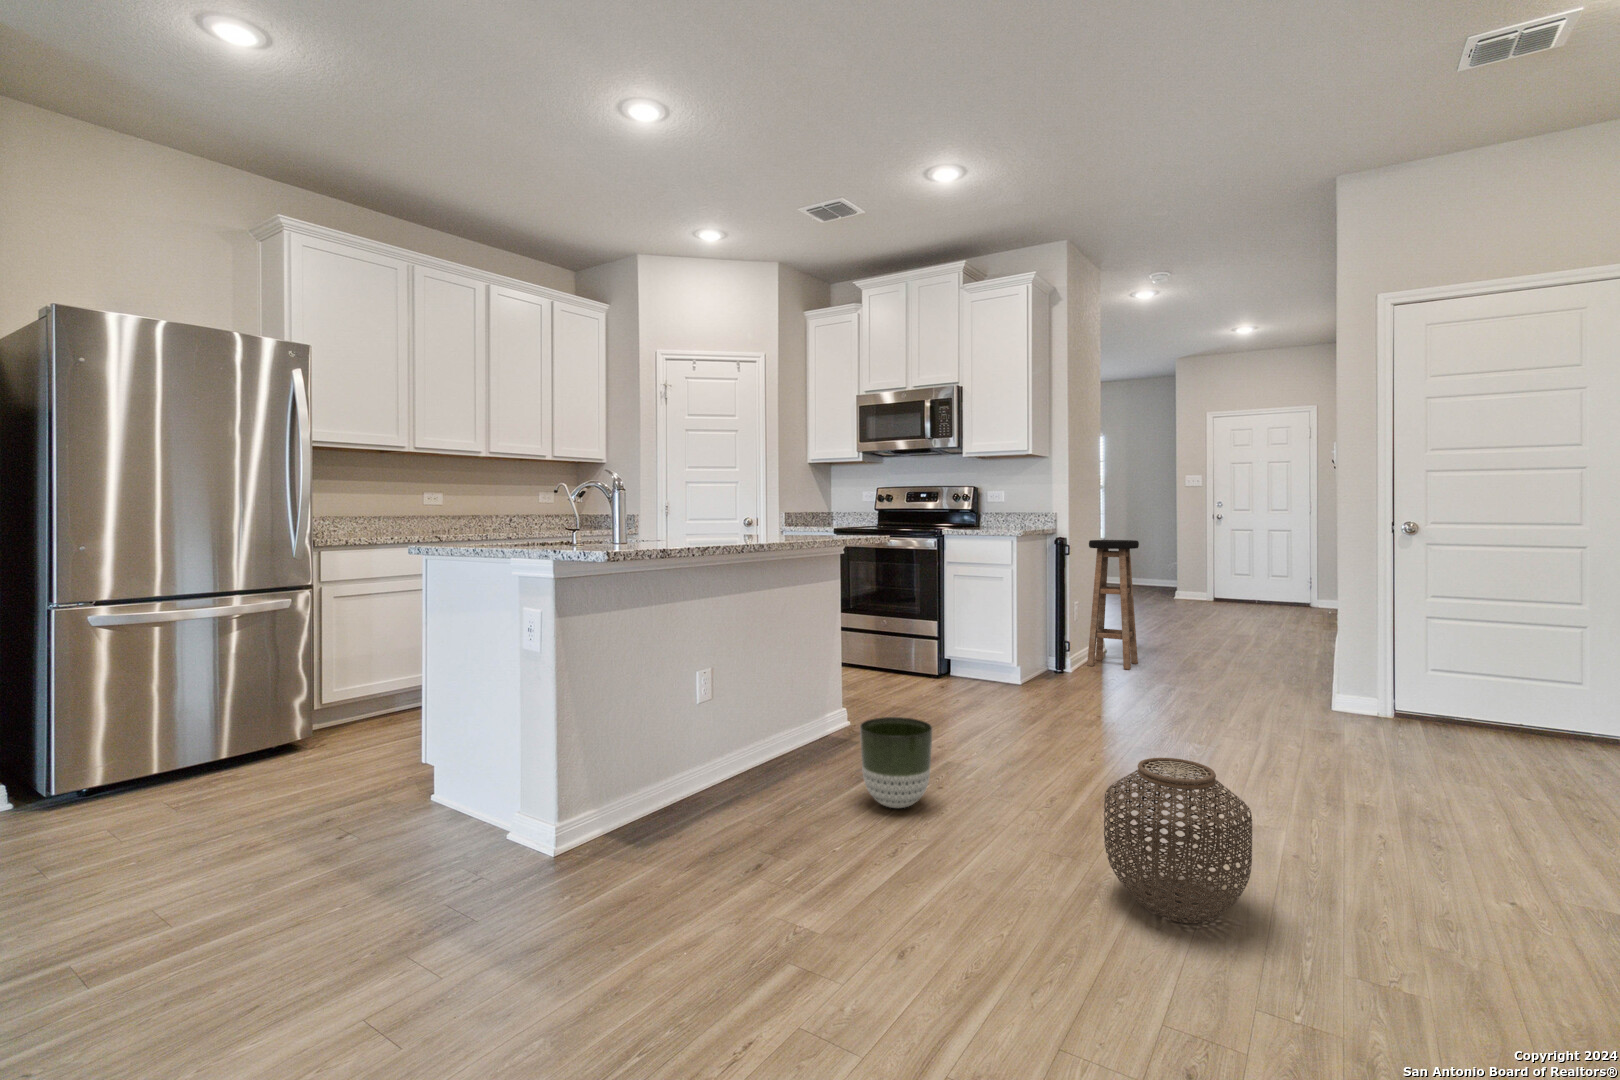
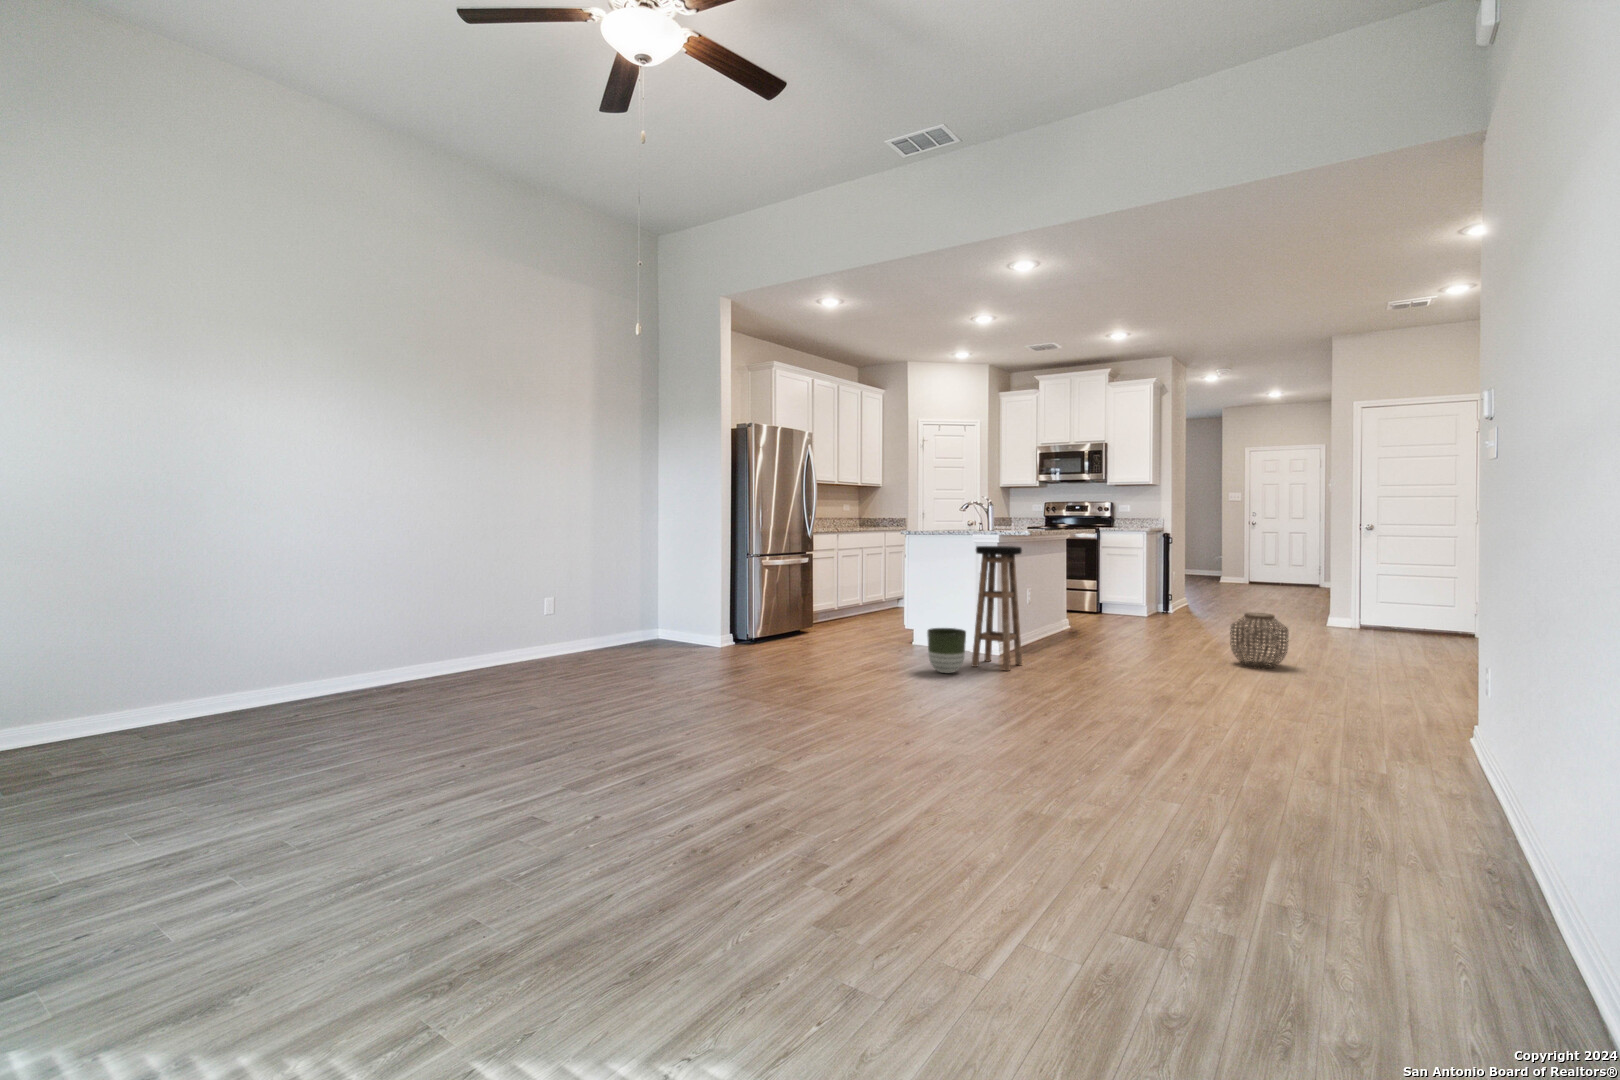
bar stool: present [1087,540,1139,670] -> present [972,546,1022,671]
planter: present [860,717,932,808] -> present [927,628,966,673]

